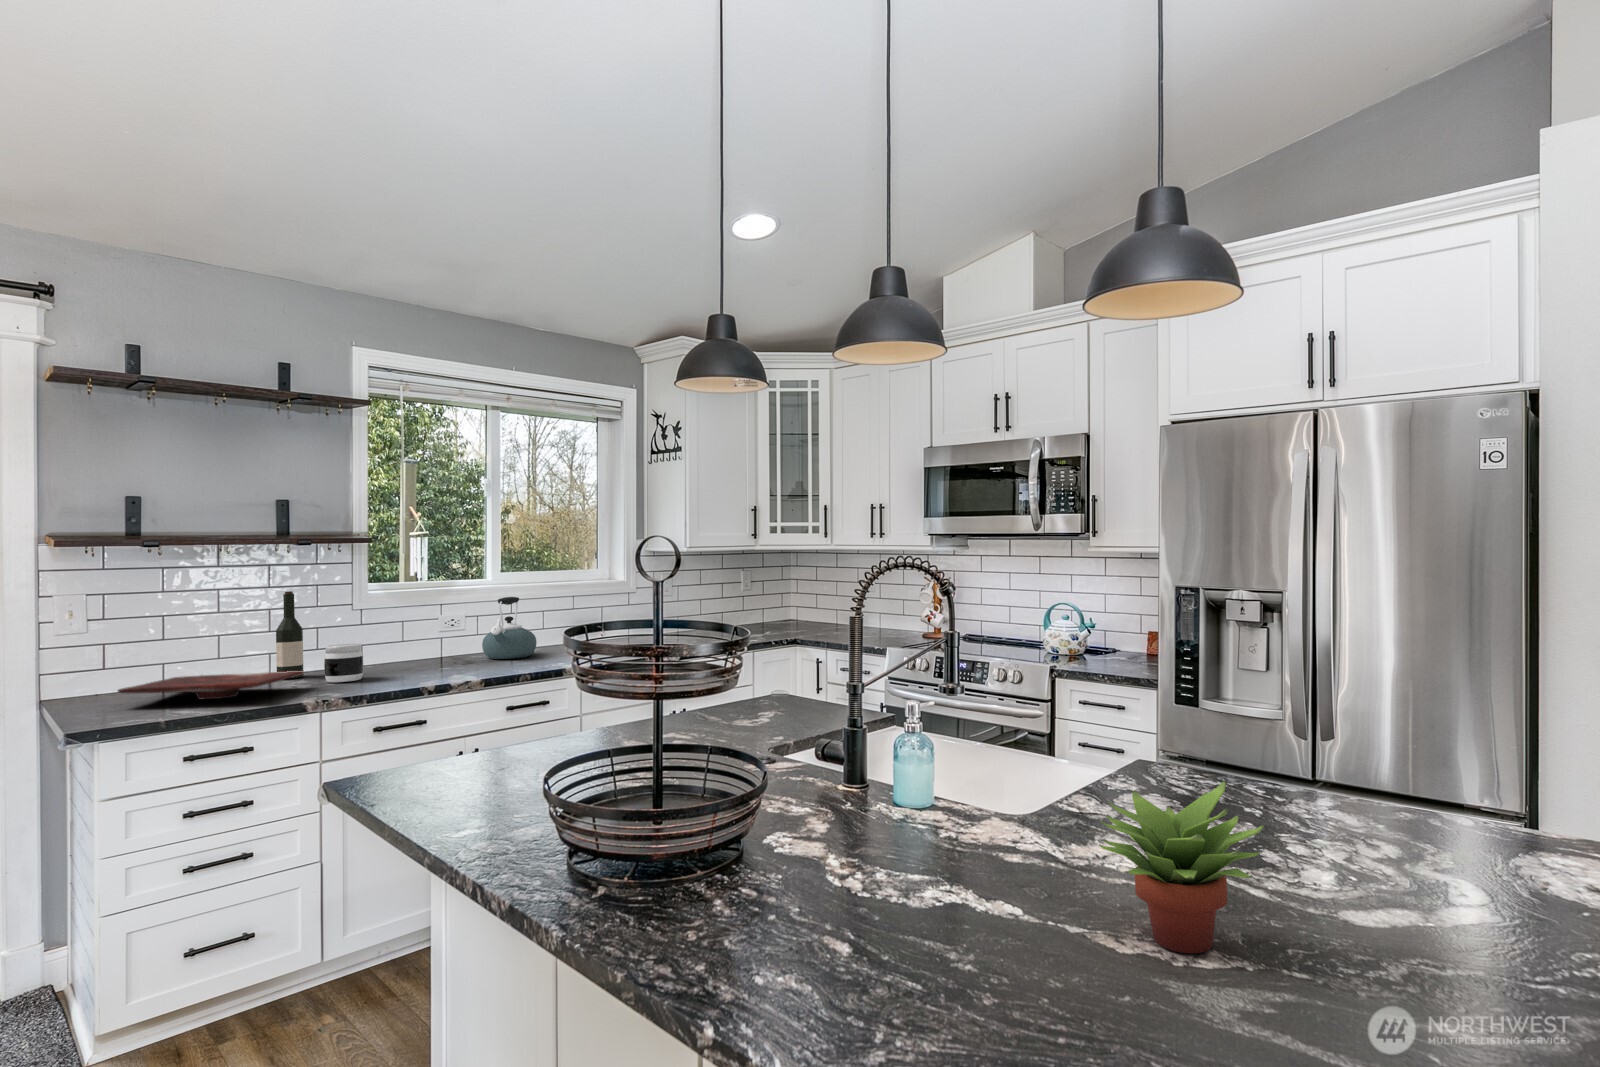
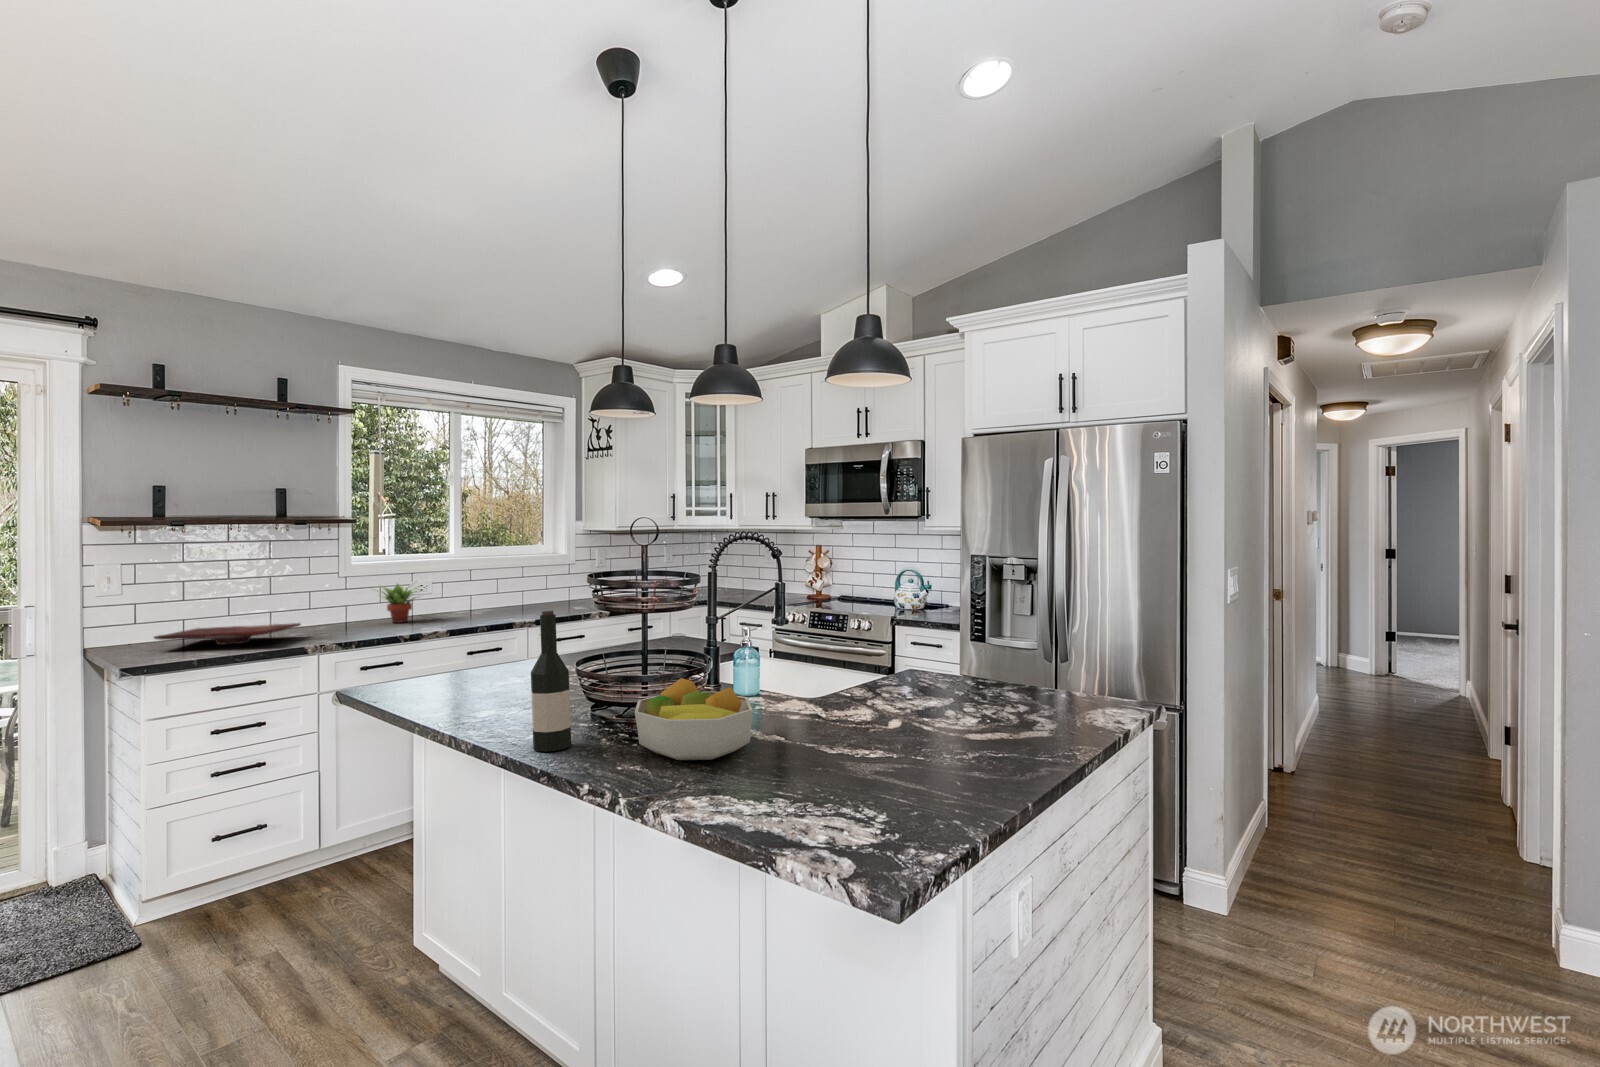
wine bottle: present [276,591,304,678] -> present [531,611,571,752]
kettle: present [482,597,537,659] -> none [445,566,490,616]
jar: present [324,644,363,682] -> none [317,602,349,633]
succulent plant: present [1099,781,1264,953] -> present [381,584,419,623]
fruit bowl: none [772,790,975,945] -> present [635,678,752,760]

